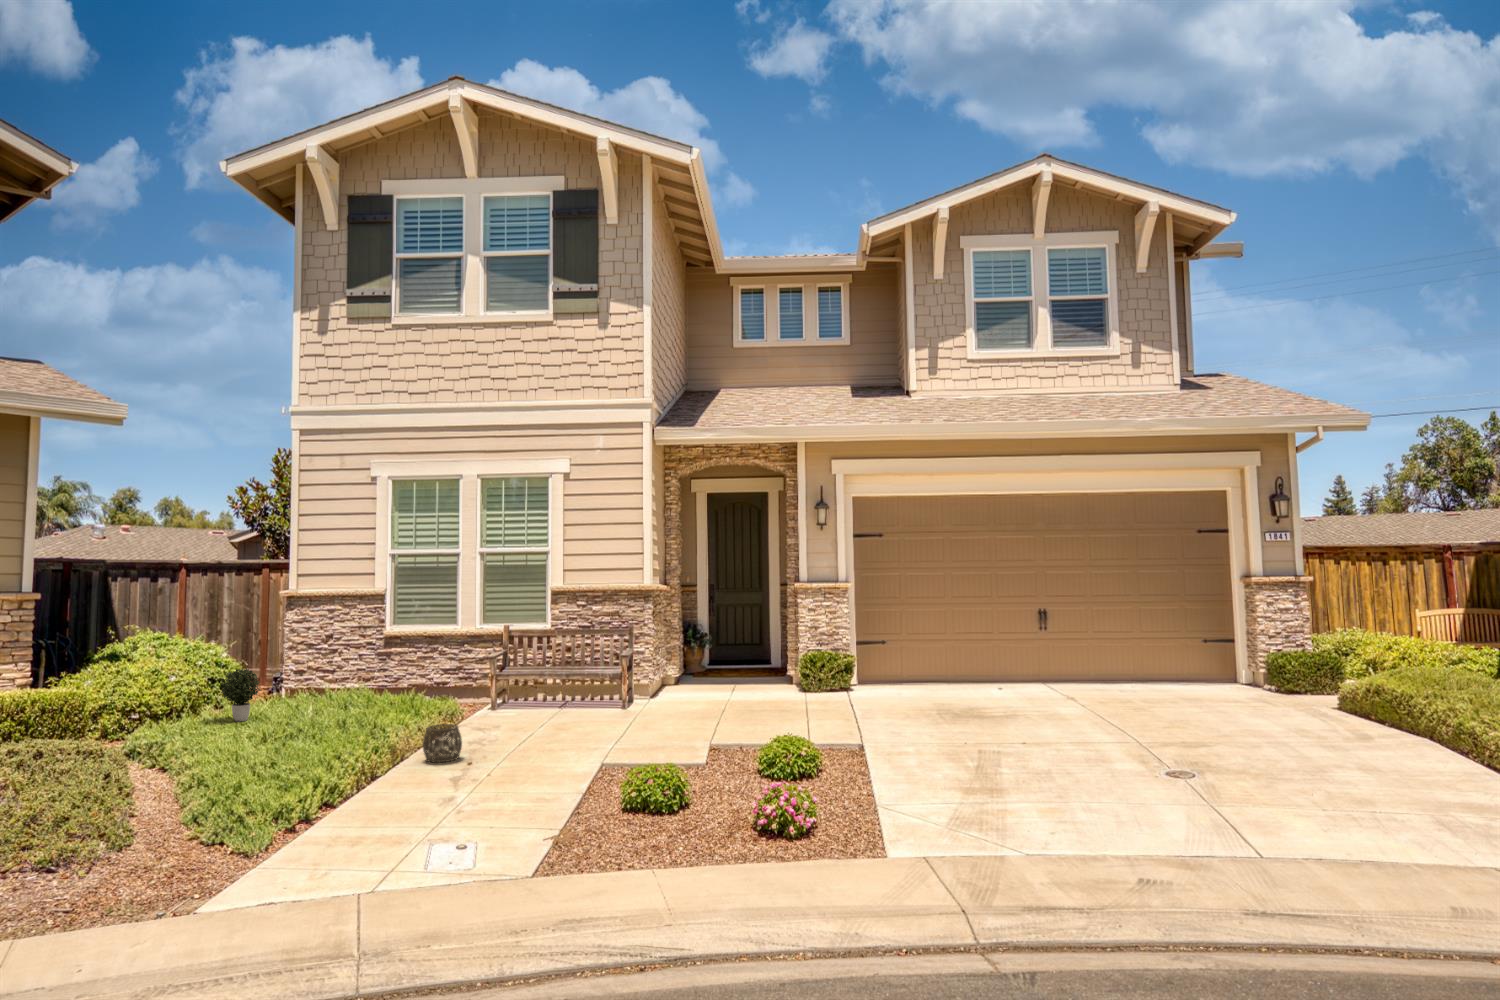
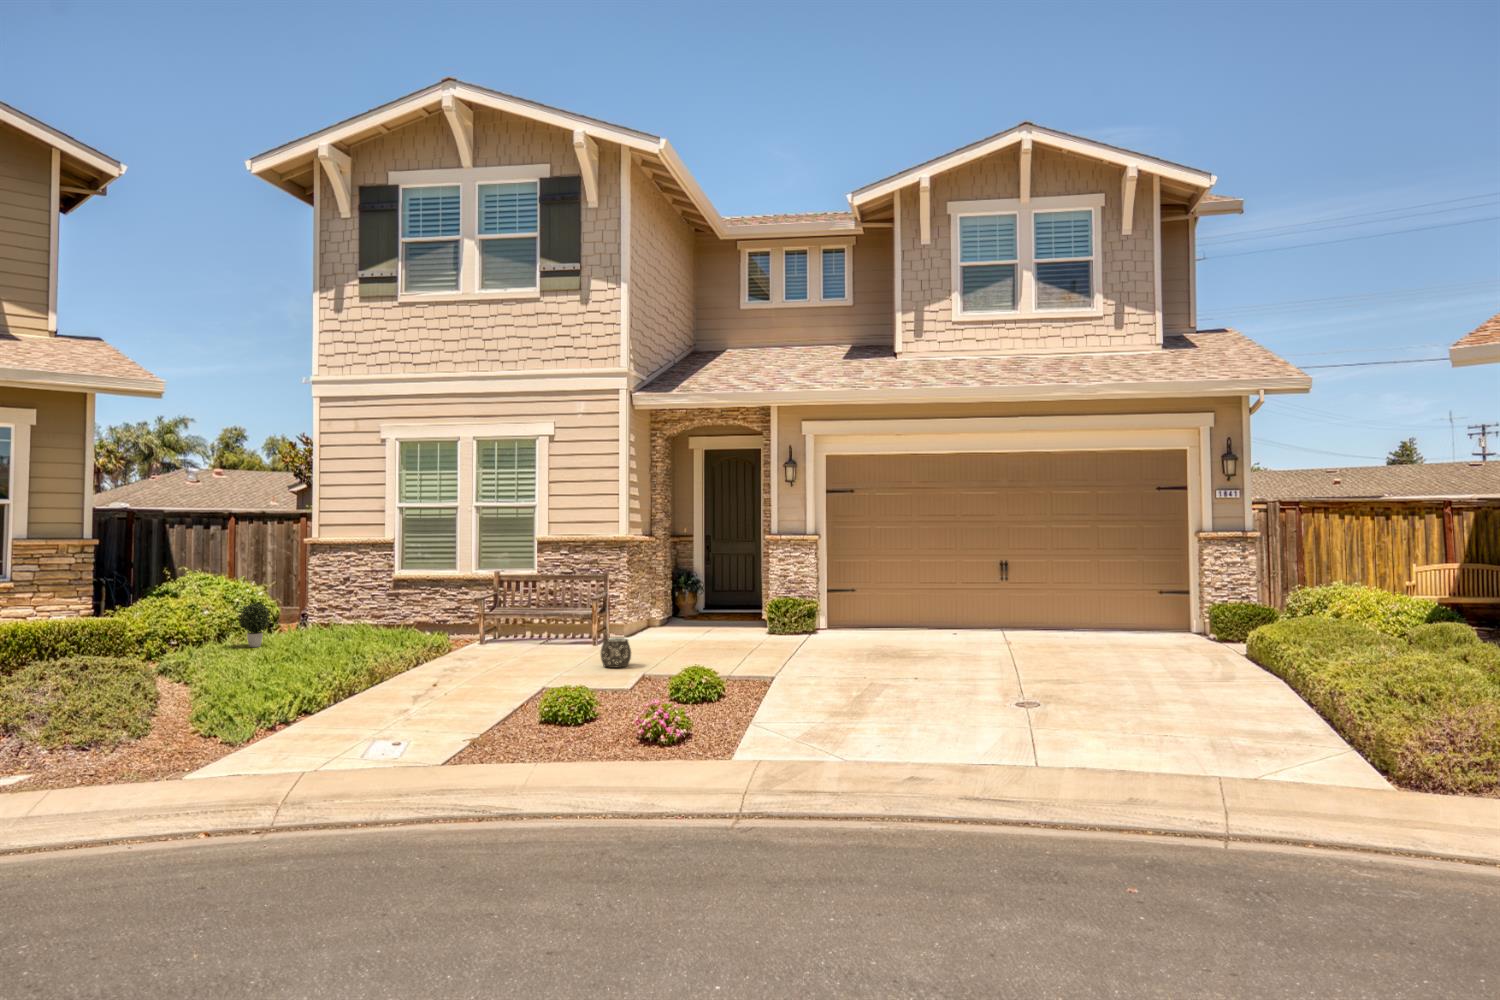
woven basket: present [423,724,462,763] -> present [601,638,631,668]

